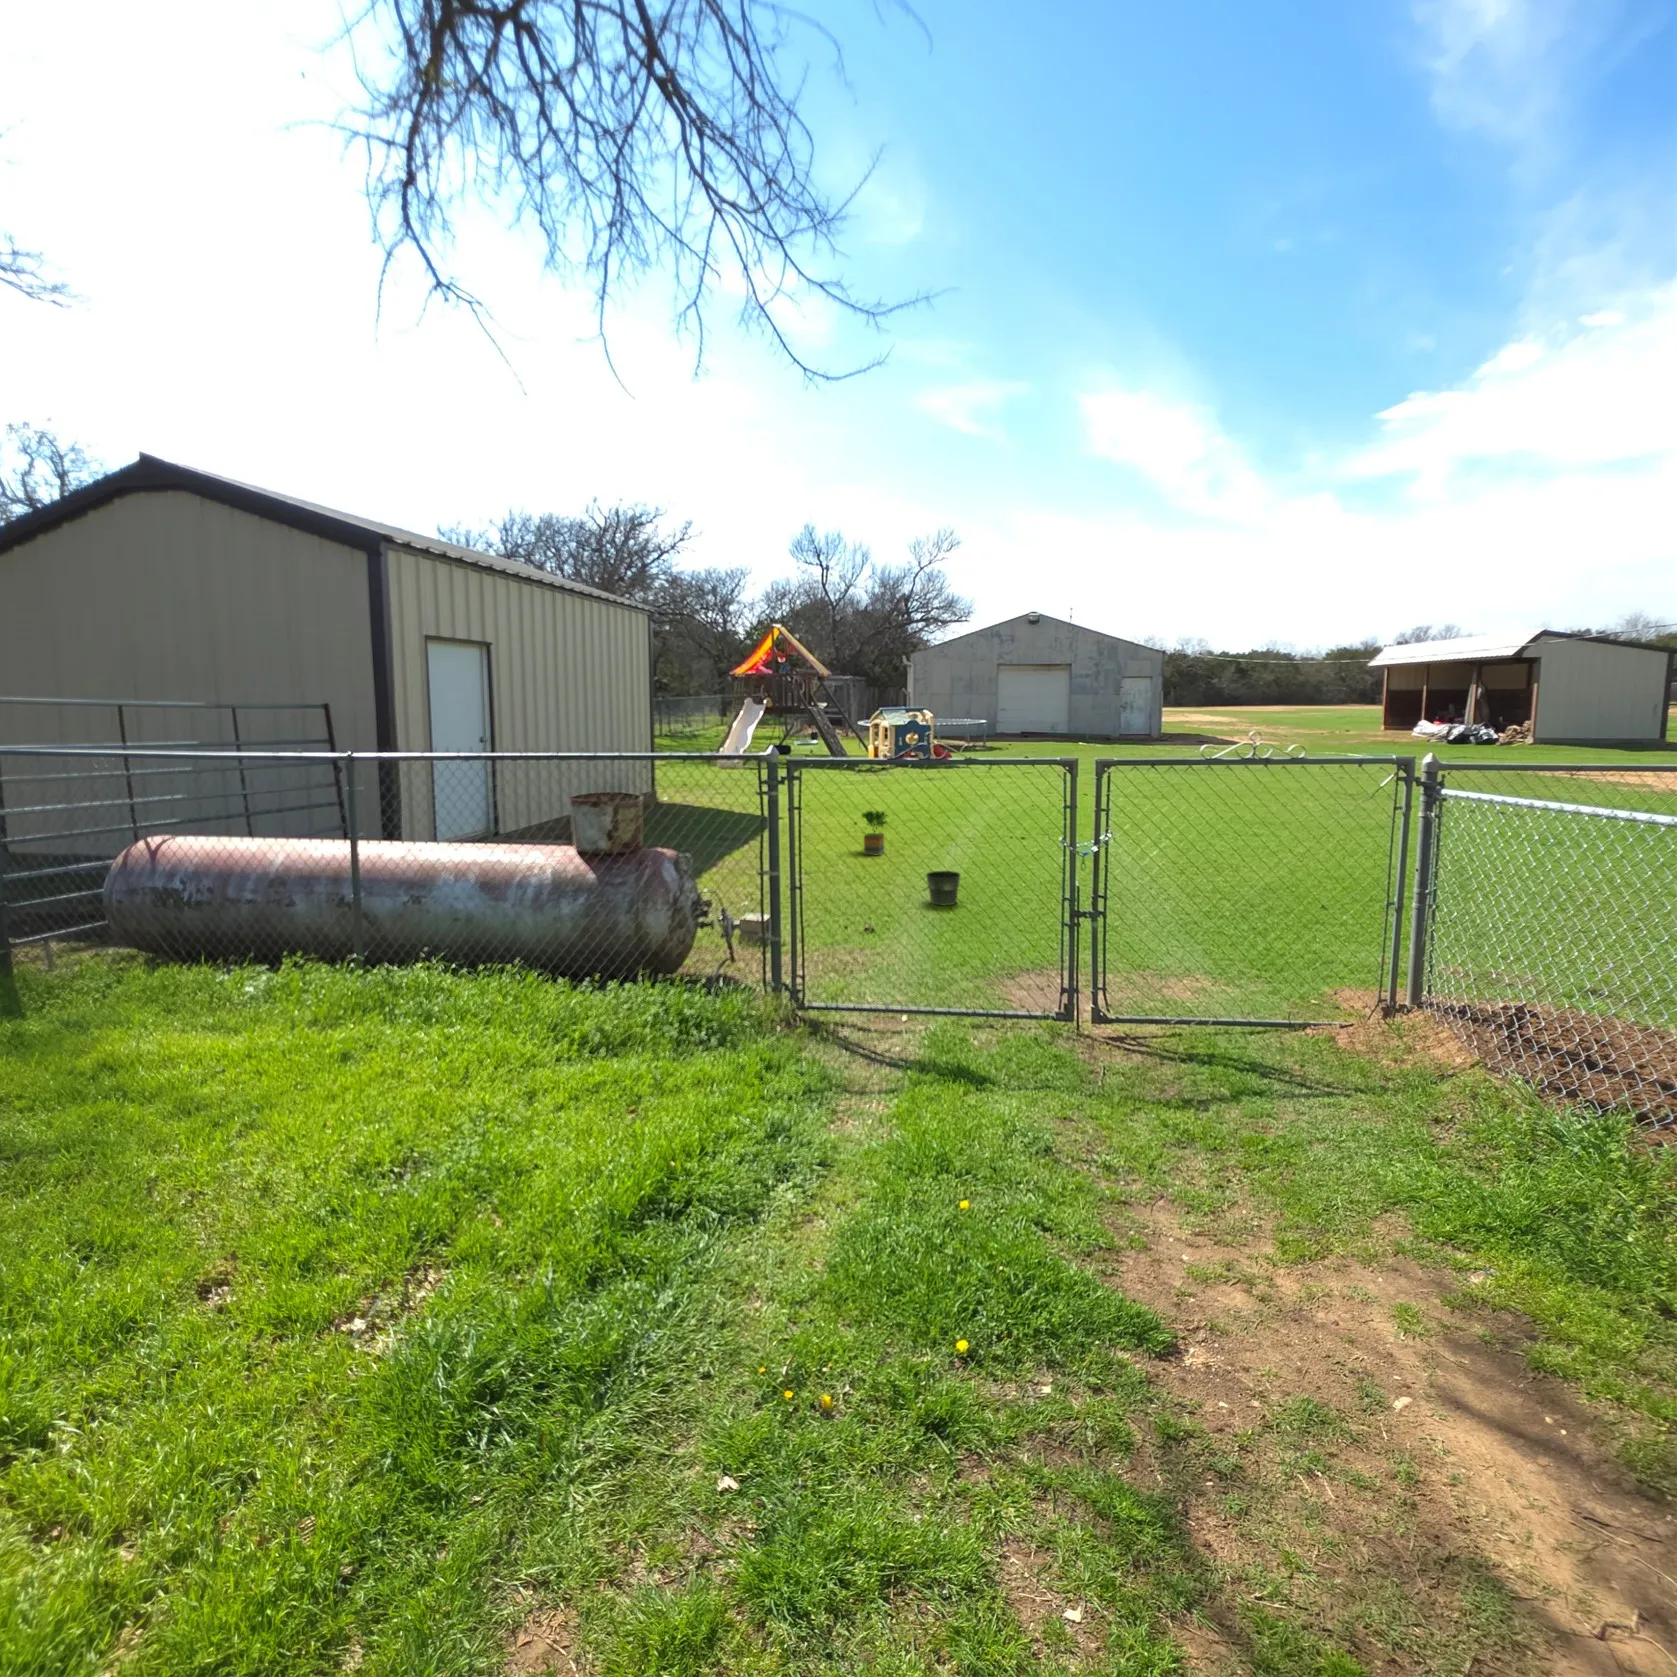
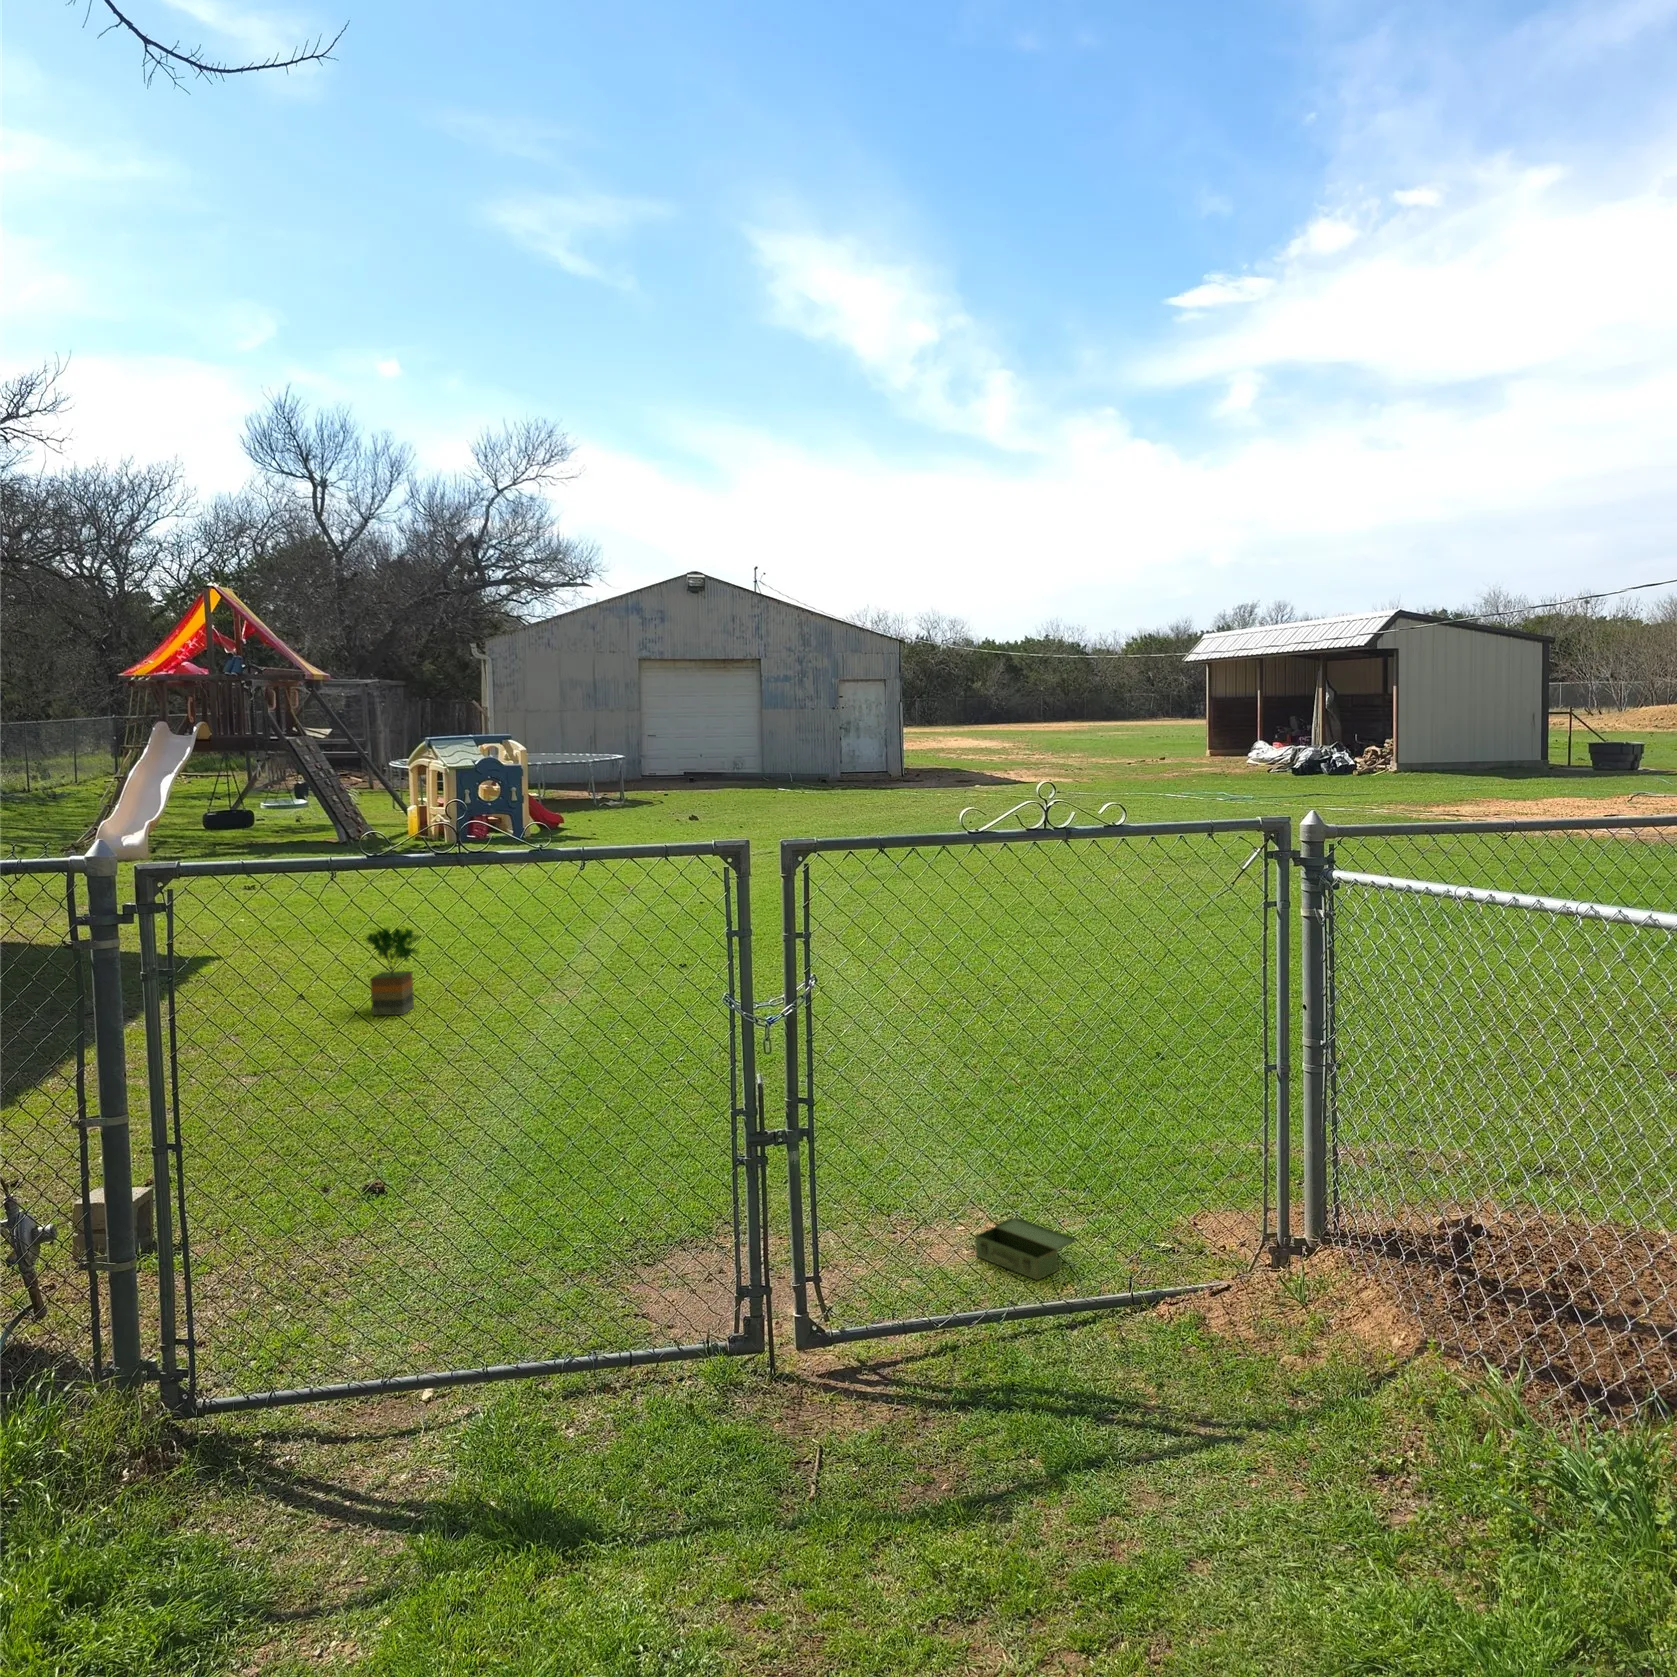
bucket: present [924,871,960,905] -> none [479,1044,553,1114]
toolbox: none [1195,977,1257,1009] -> present [975,1218,1076,1280]

